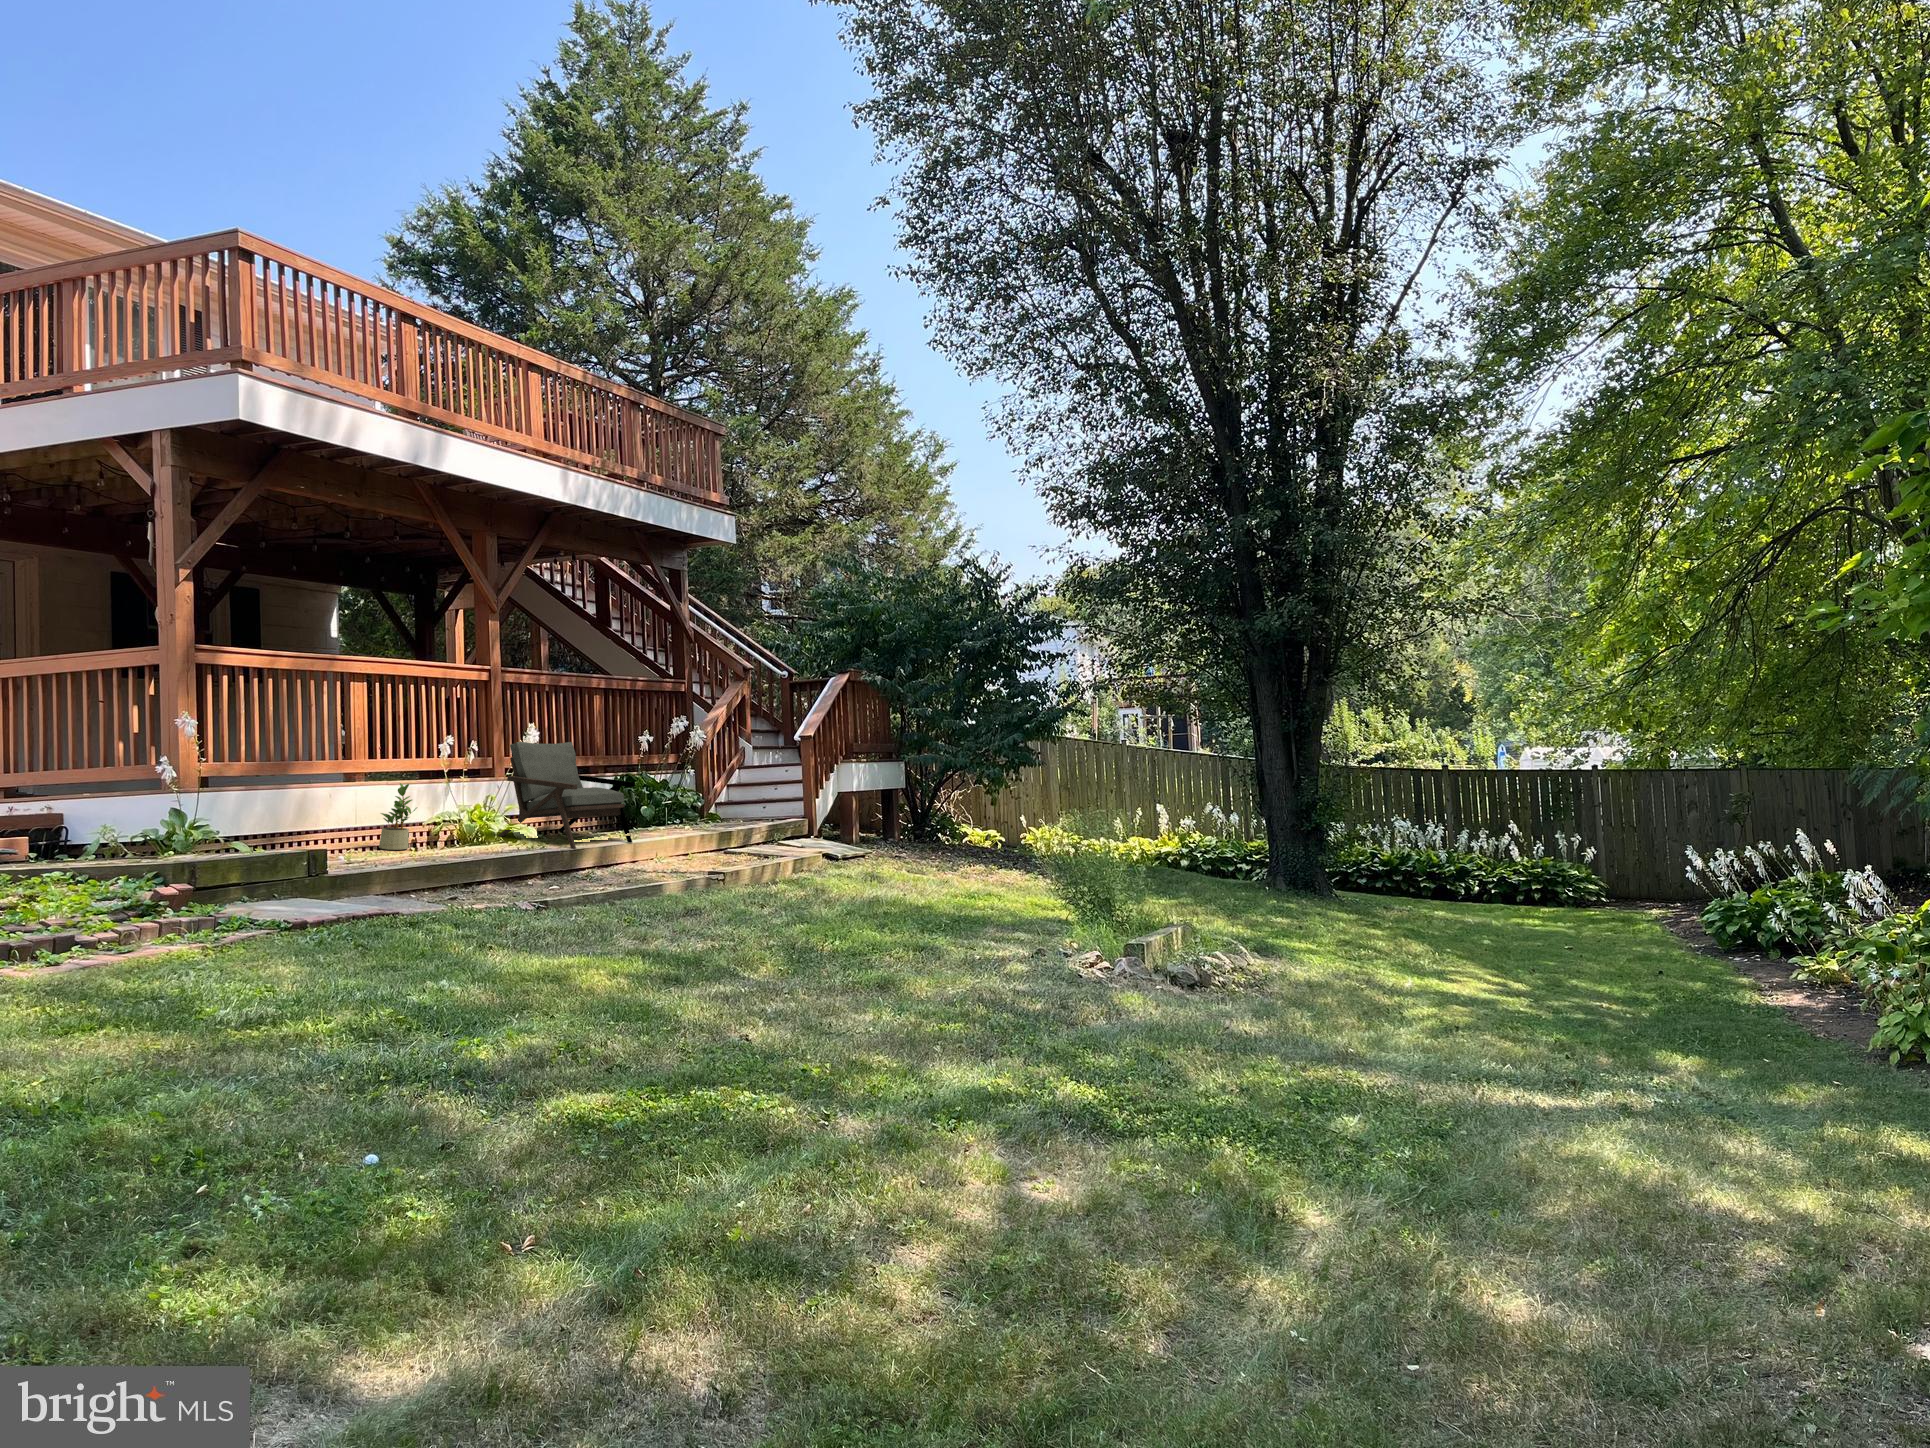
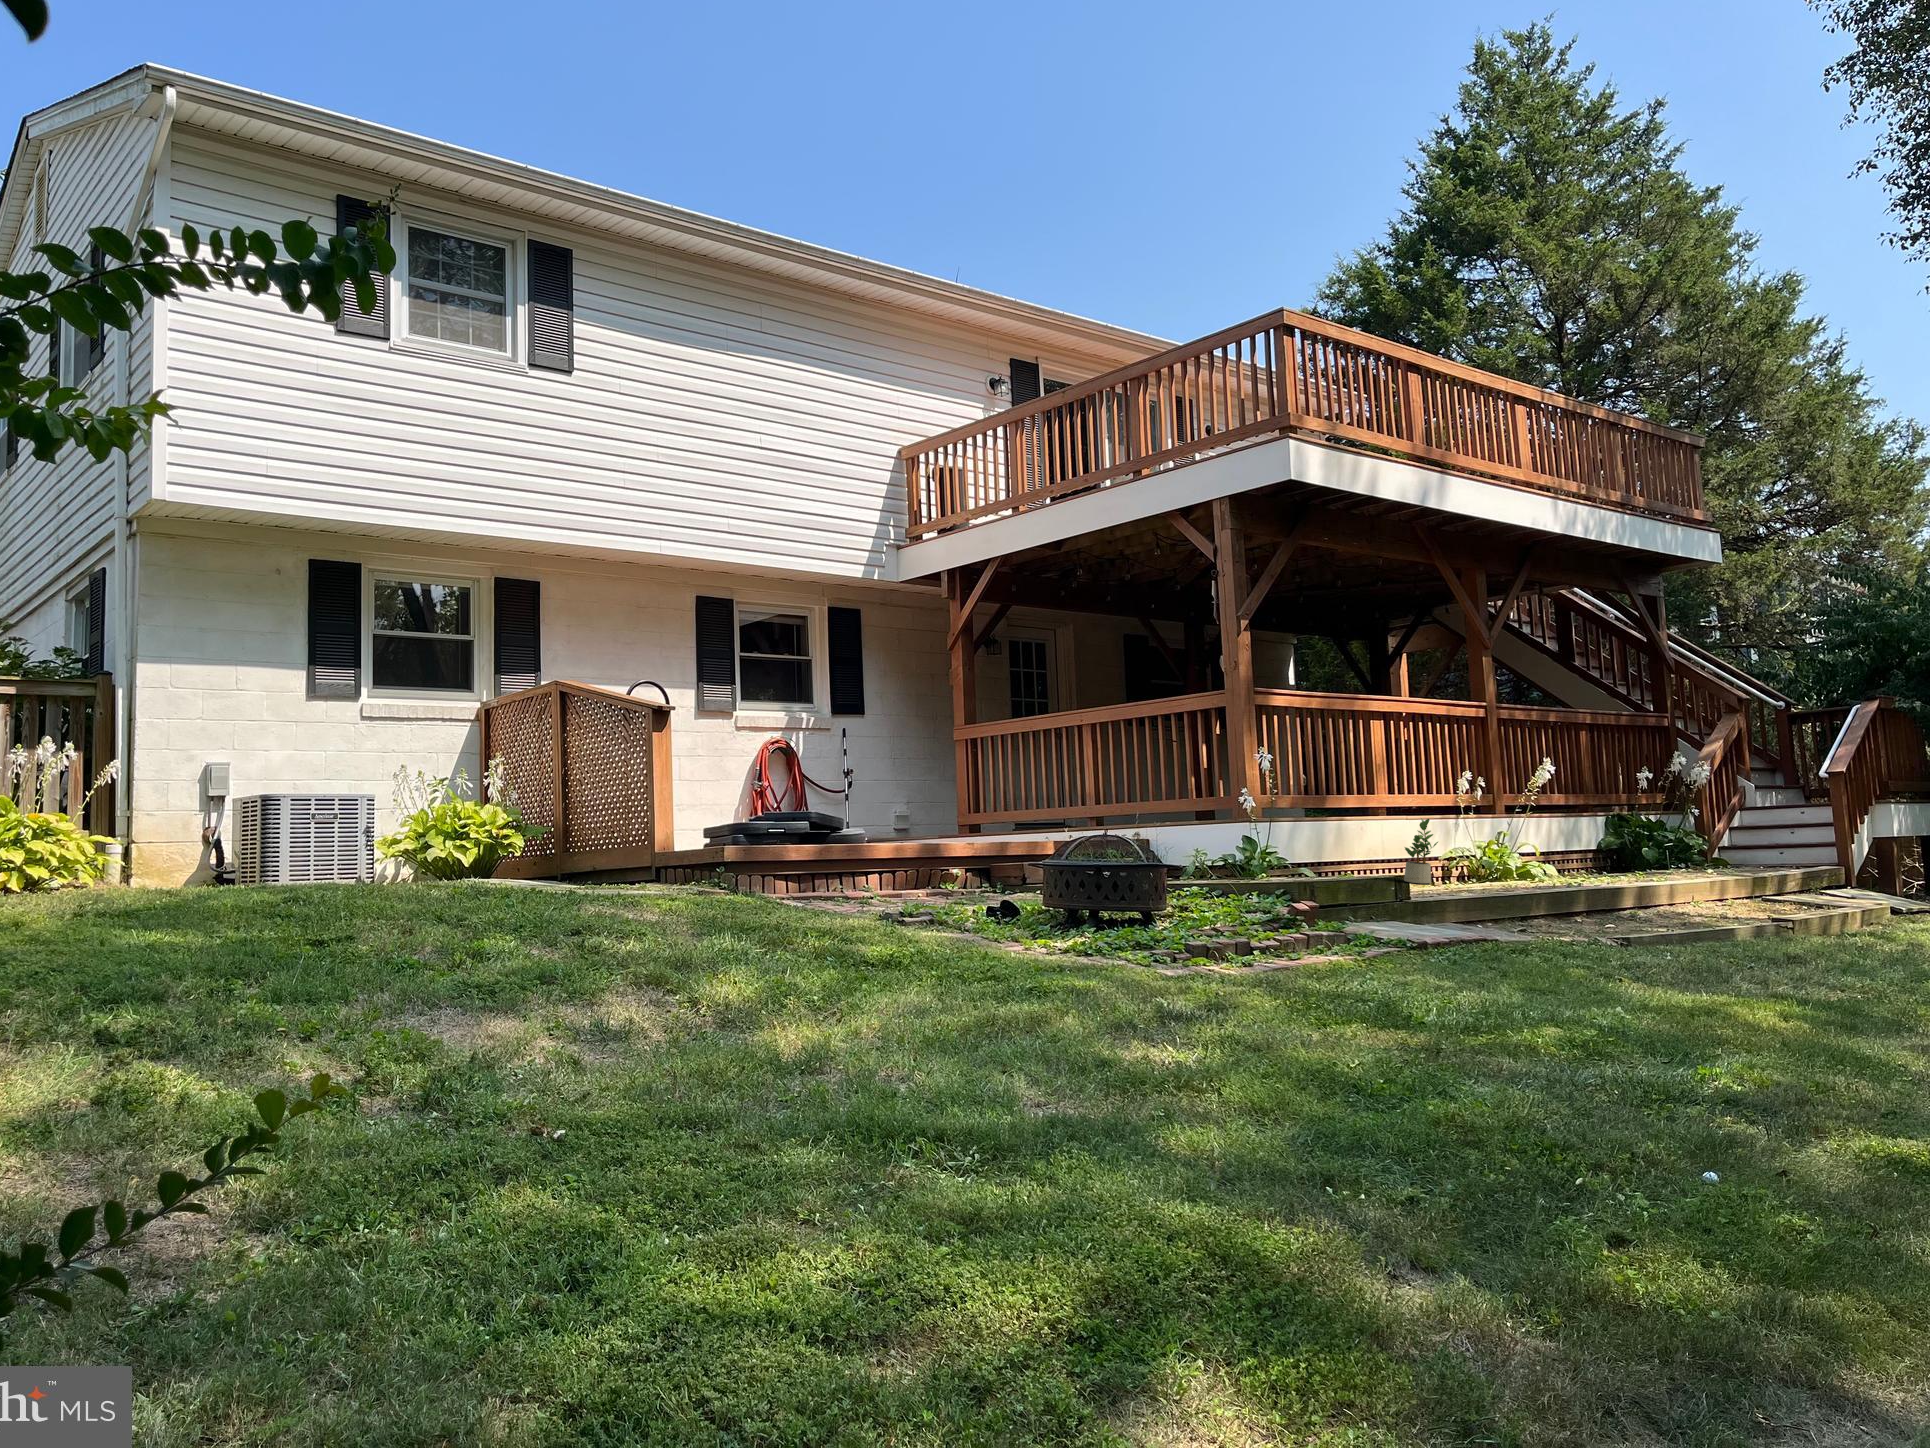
armchair: present [499,742,635,849] -> none [1497,777,1644,890]

